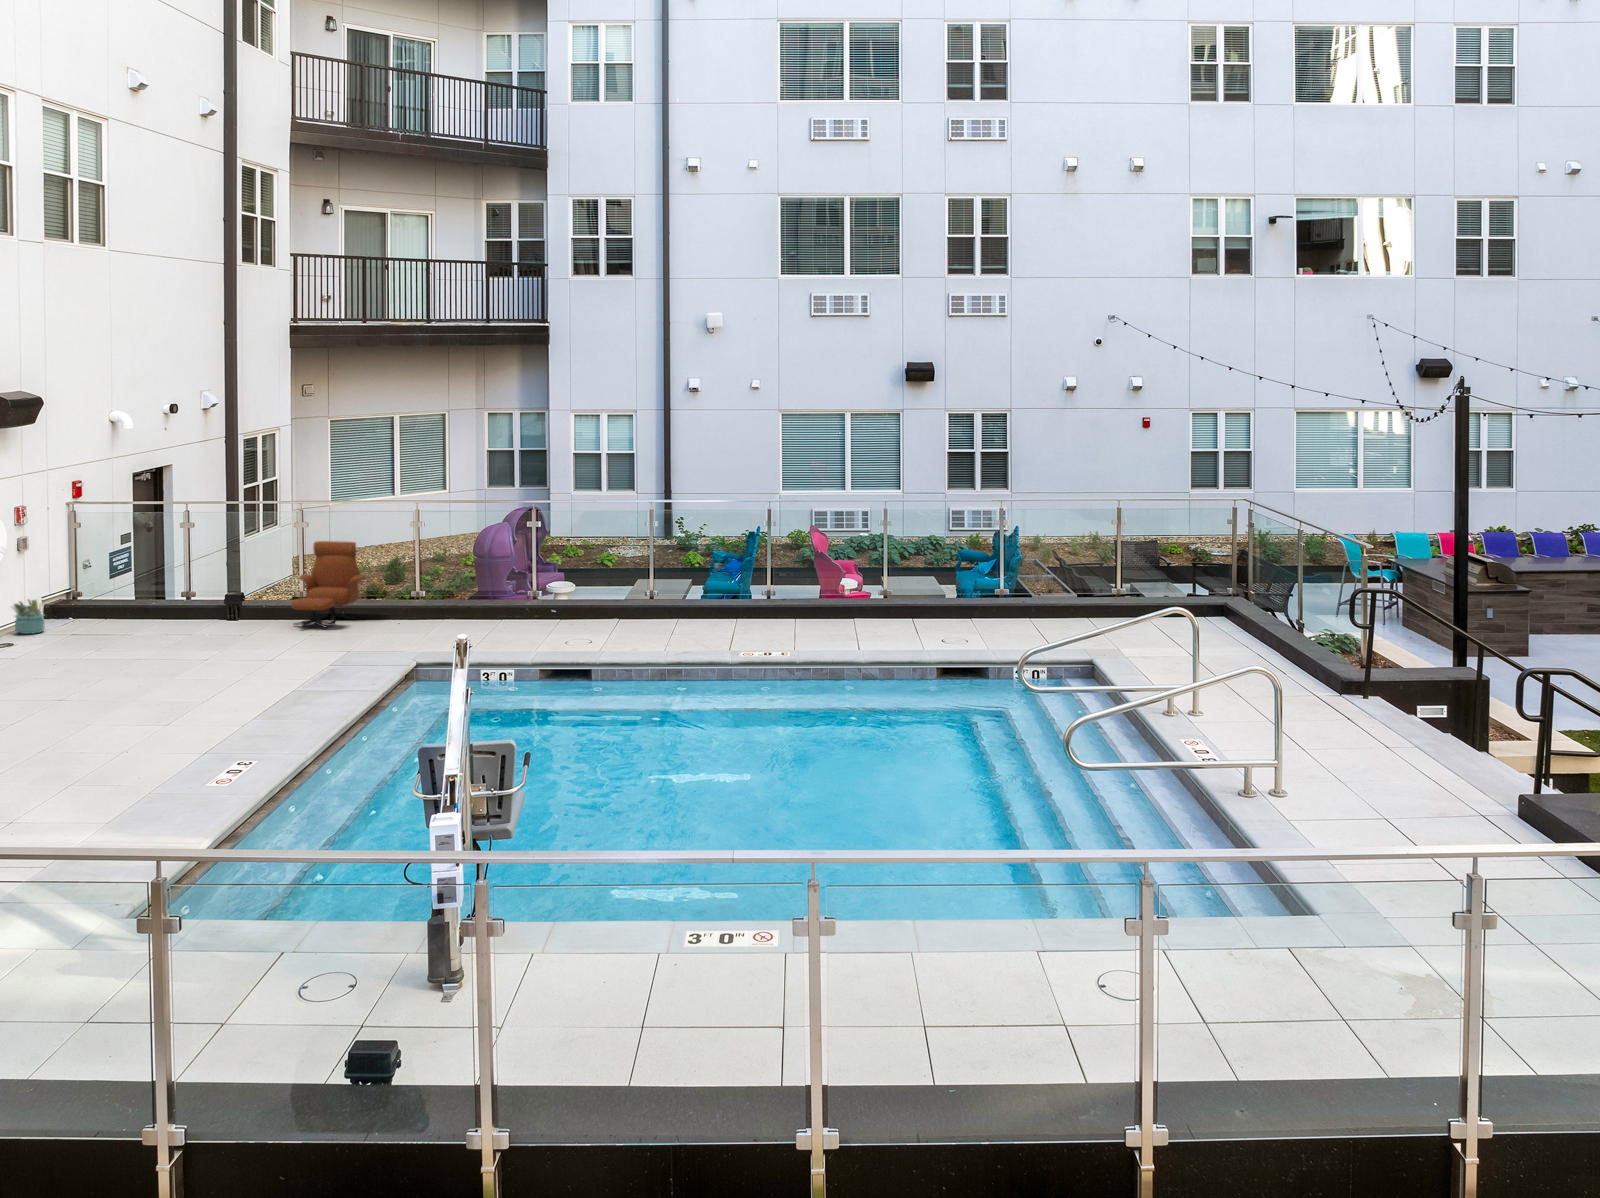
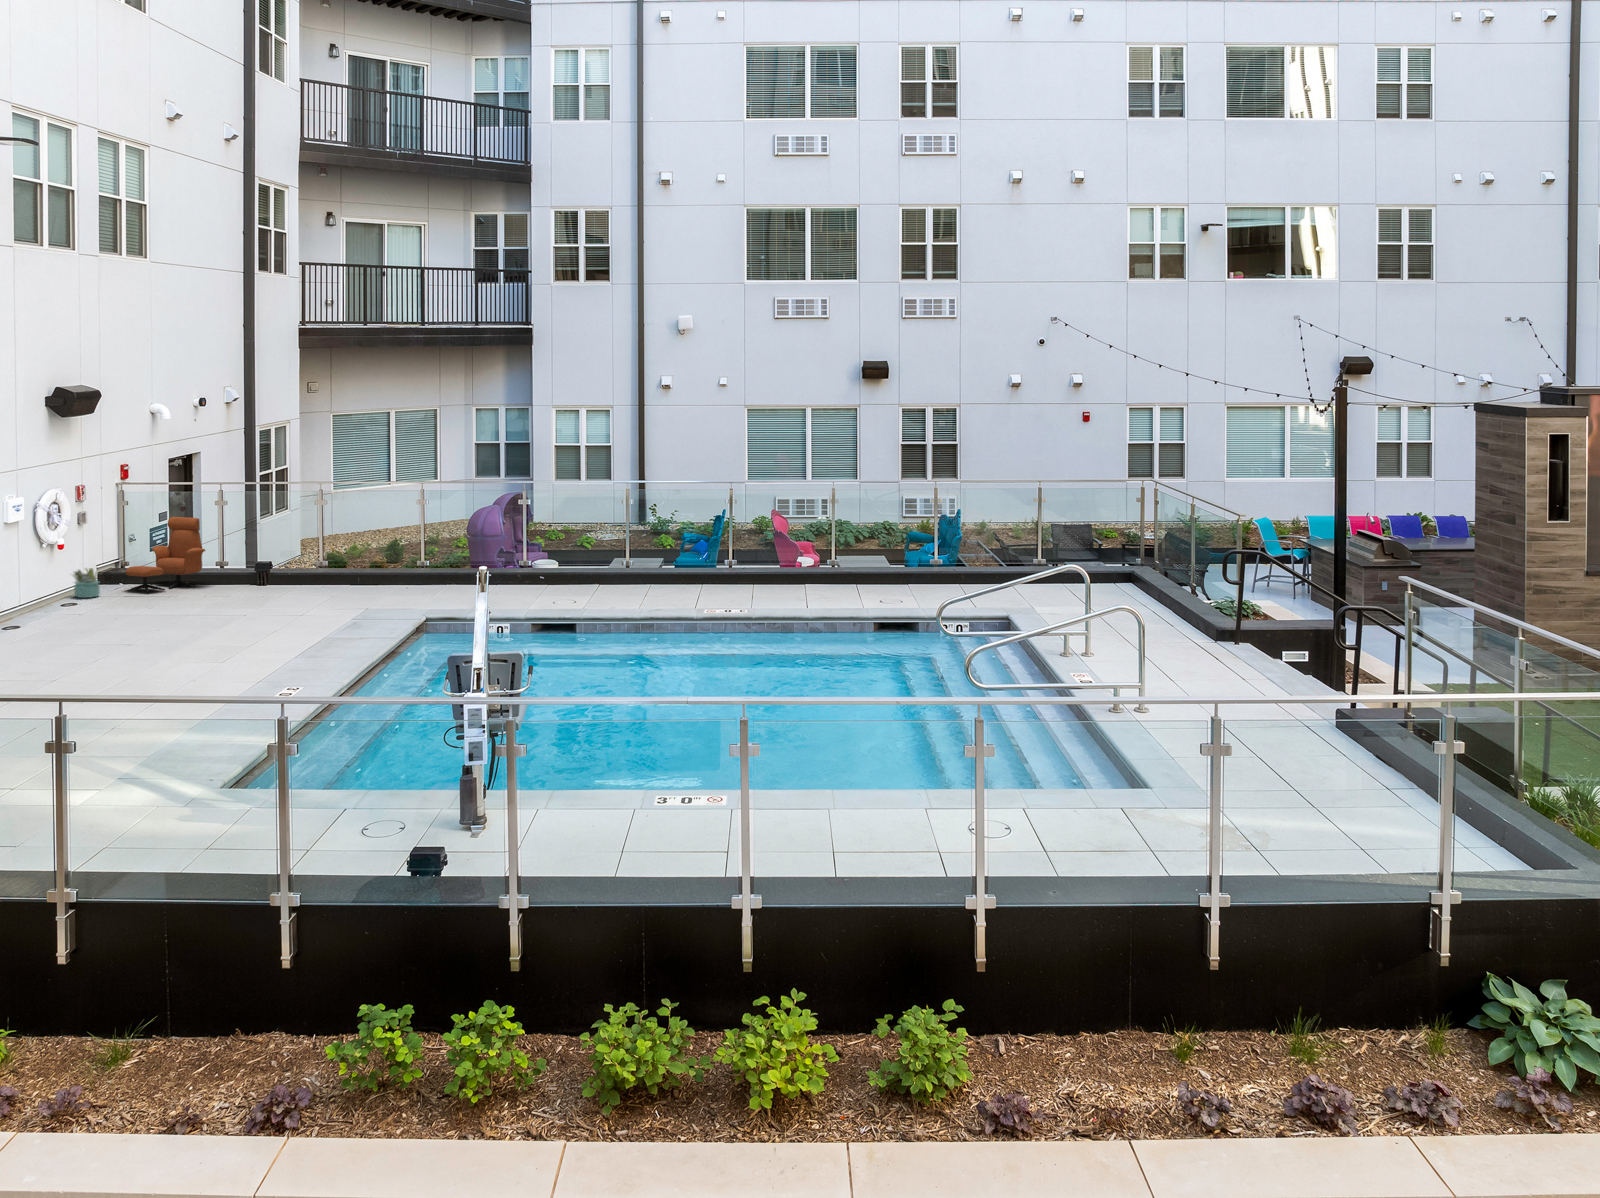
lounge chair: present [291,541,365,628] -> present [126,517,205,592]

